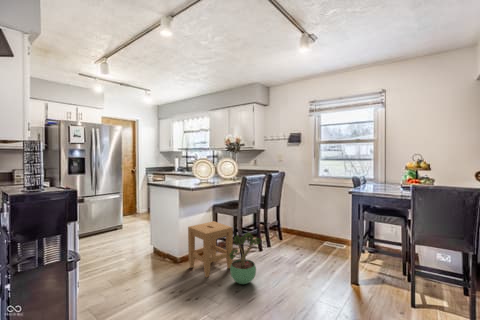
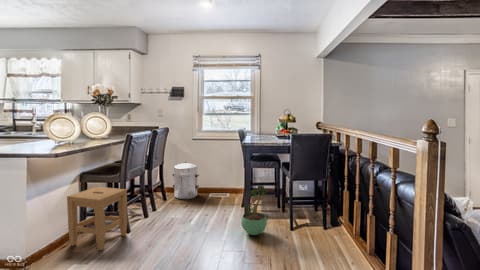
waste bin: none [287,206,314,243] -> present [173,162,199,199]
potted plant: present [229,232,261,284] -> present [242,185,268,235]

